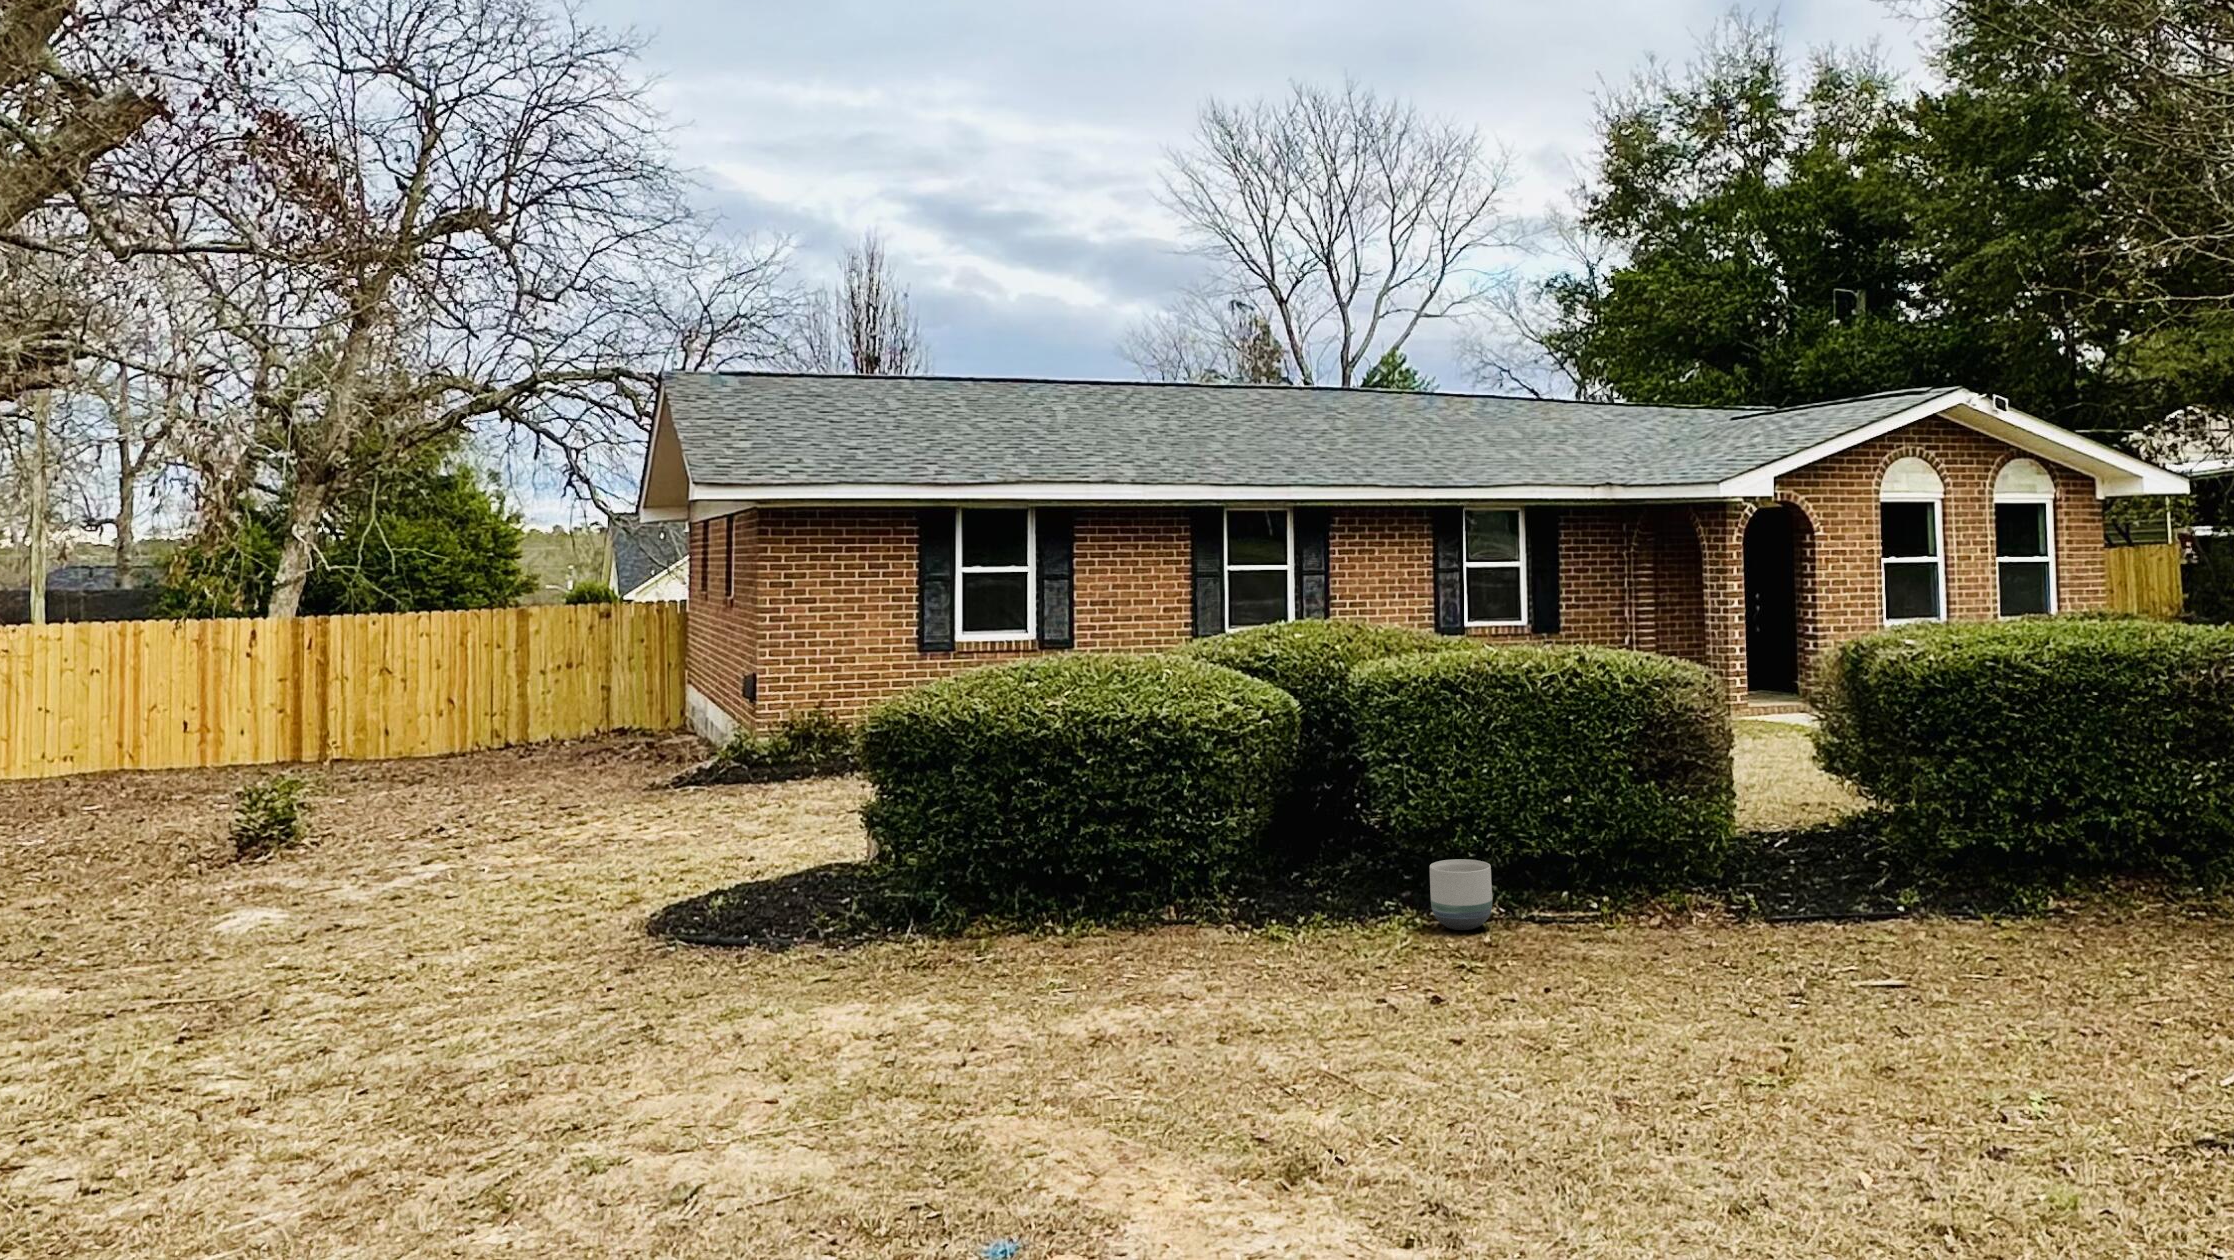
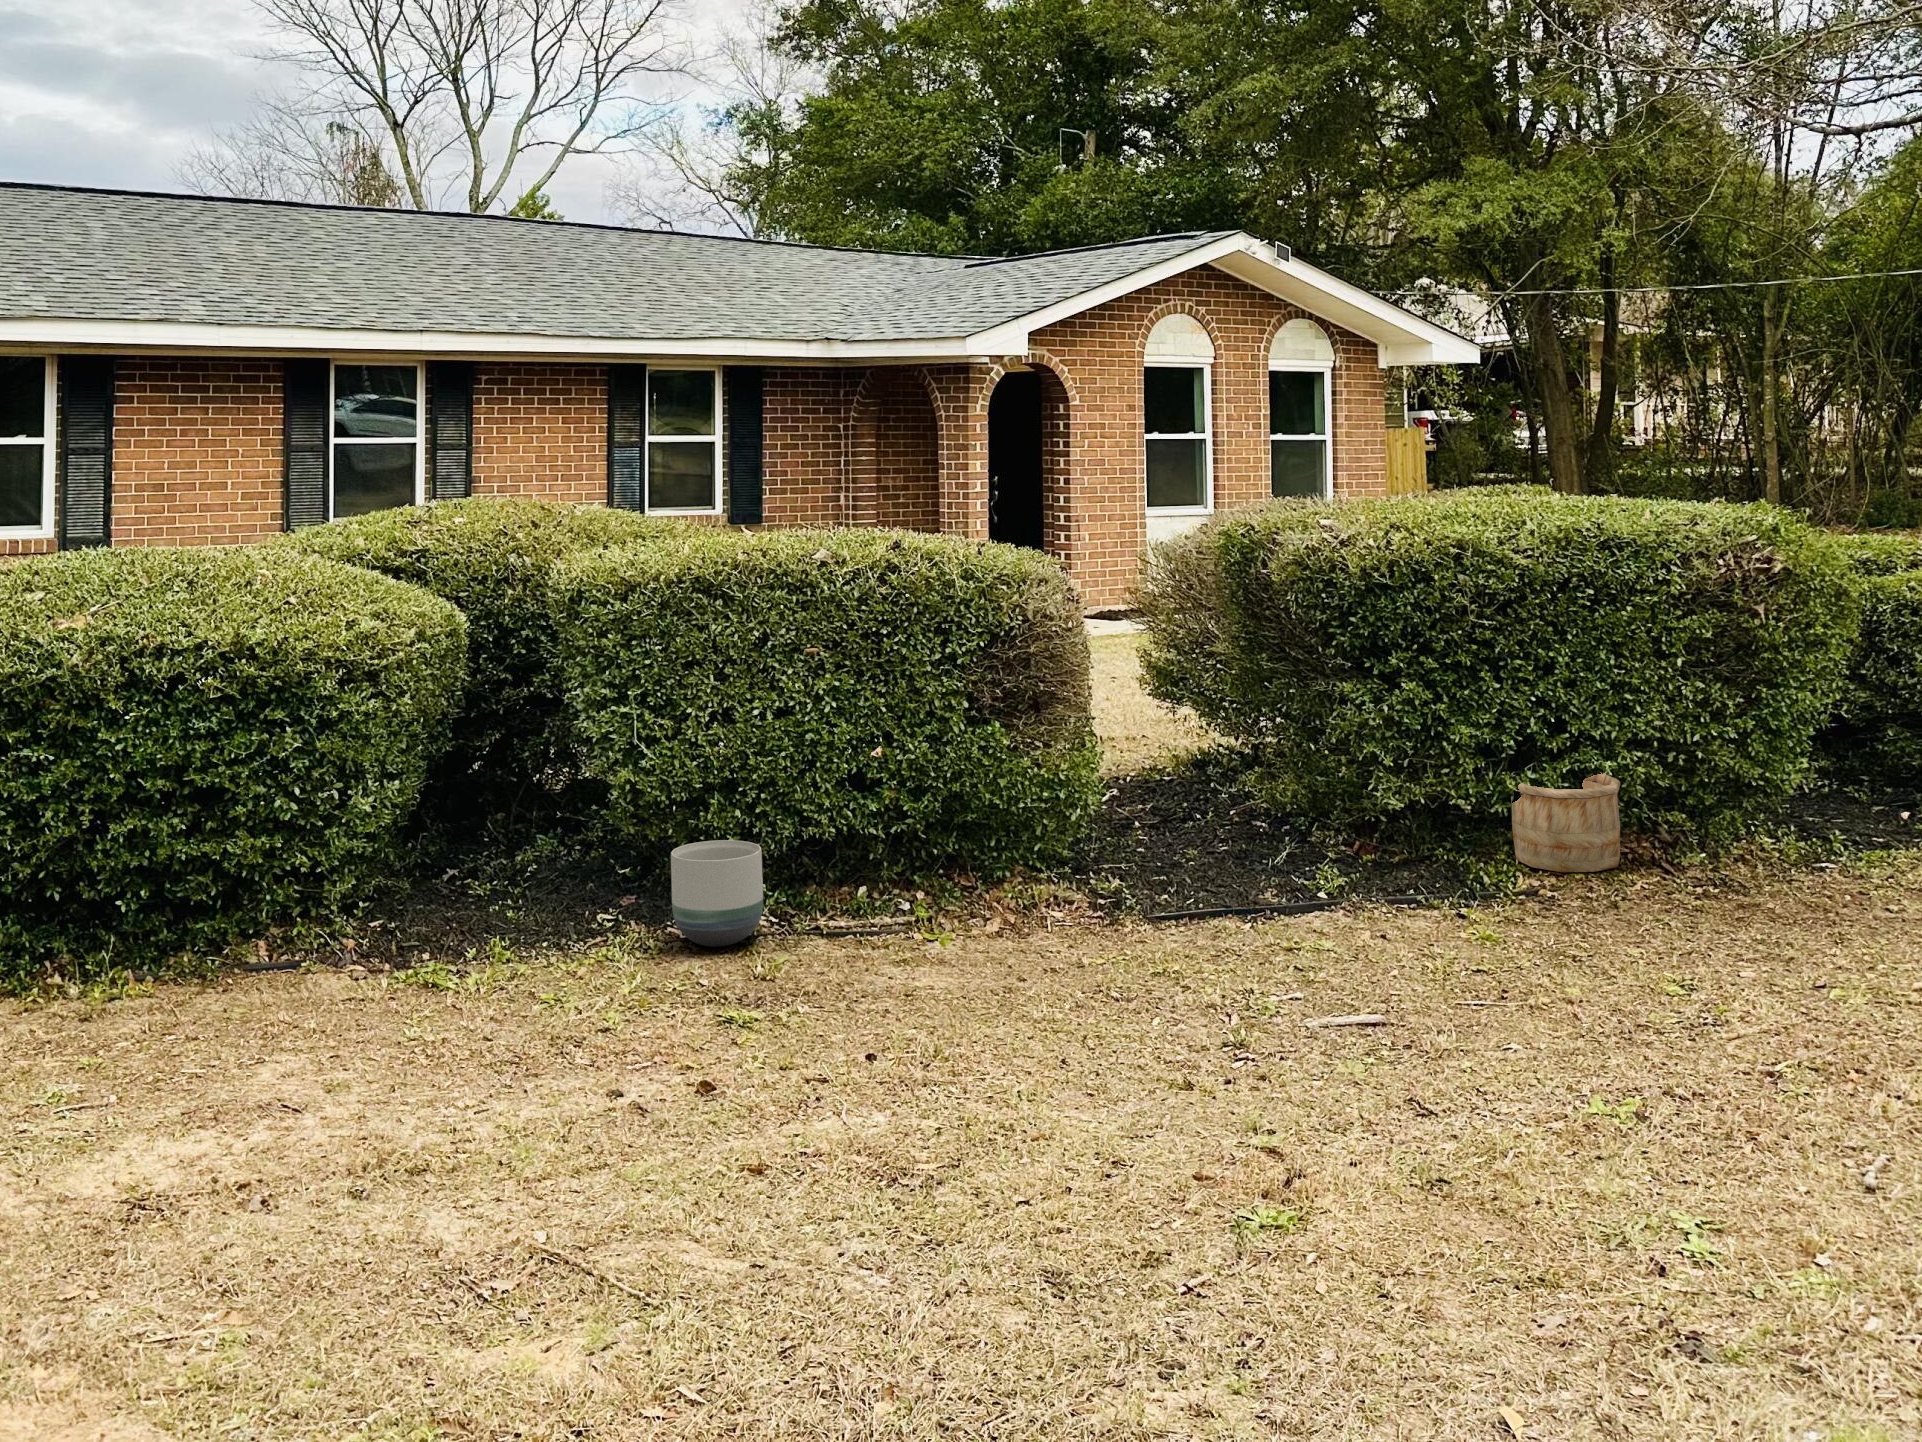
wooden bucket: none [2063,843,2157,923] -> present [1512,773,1620,872]

